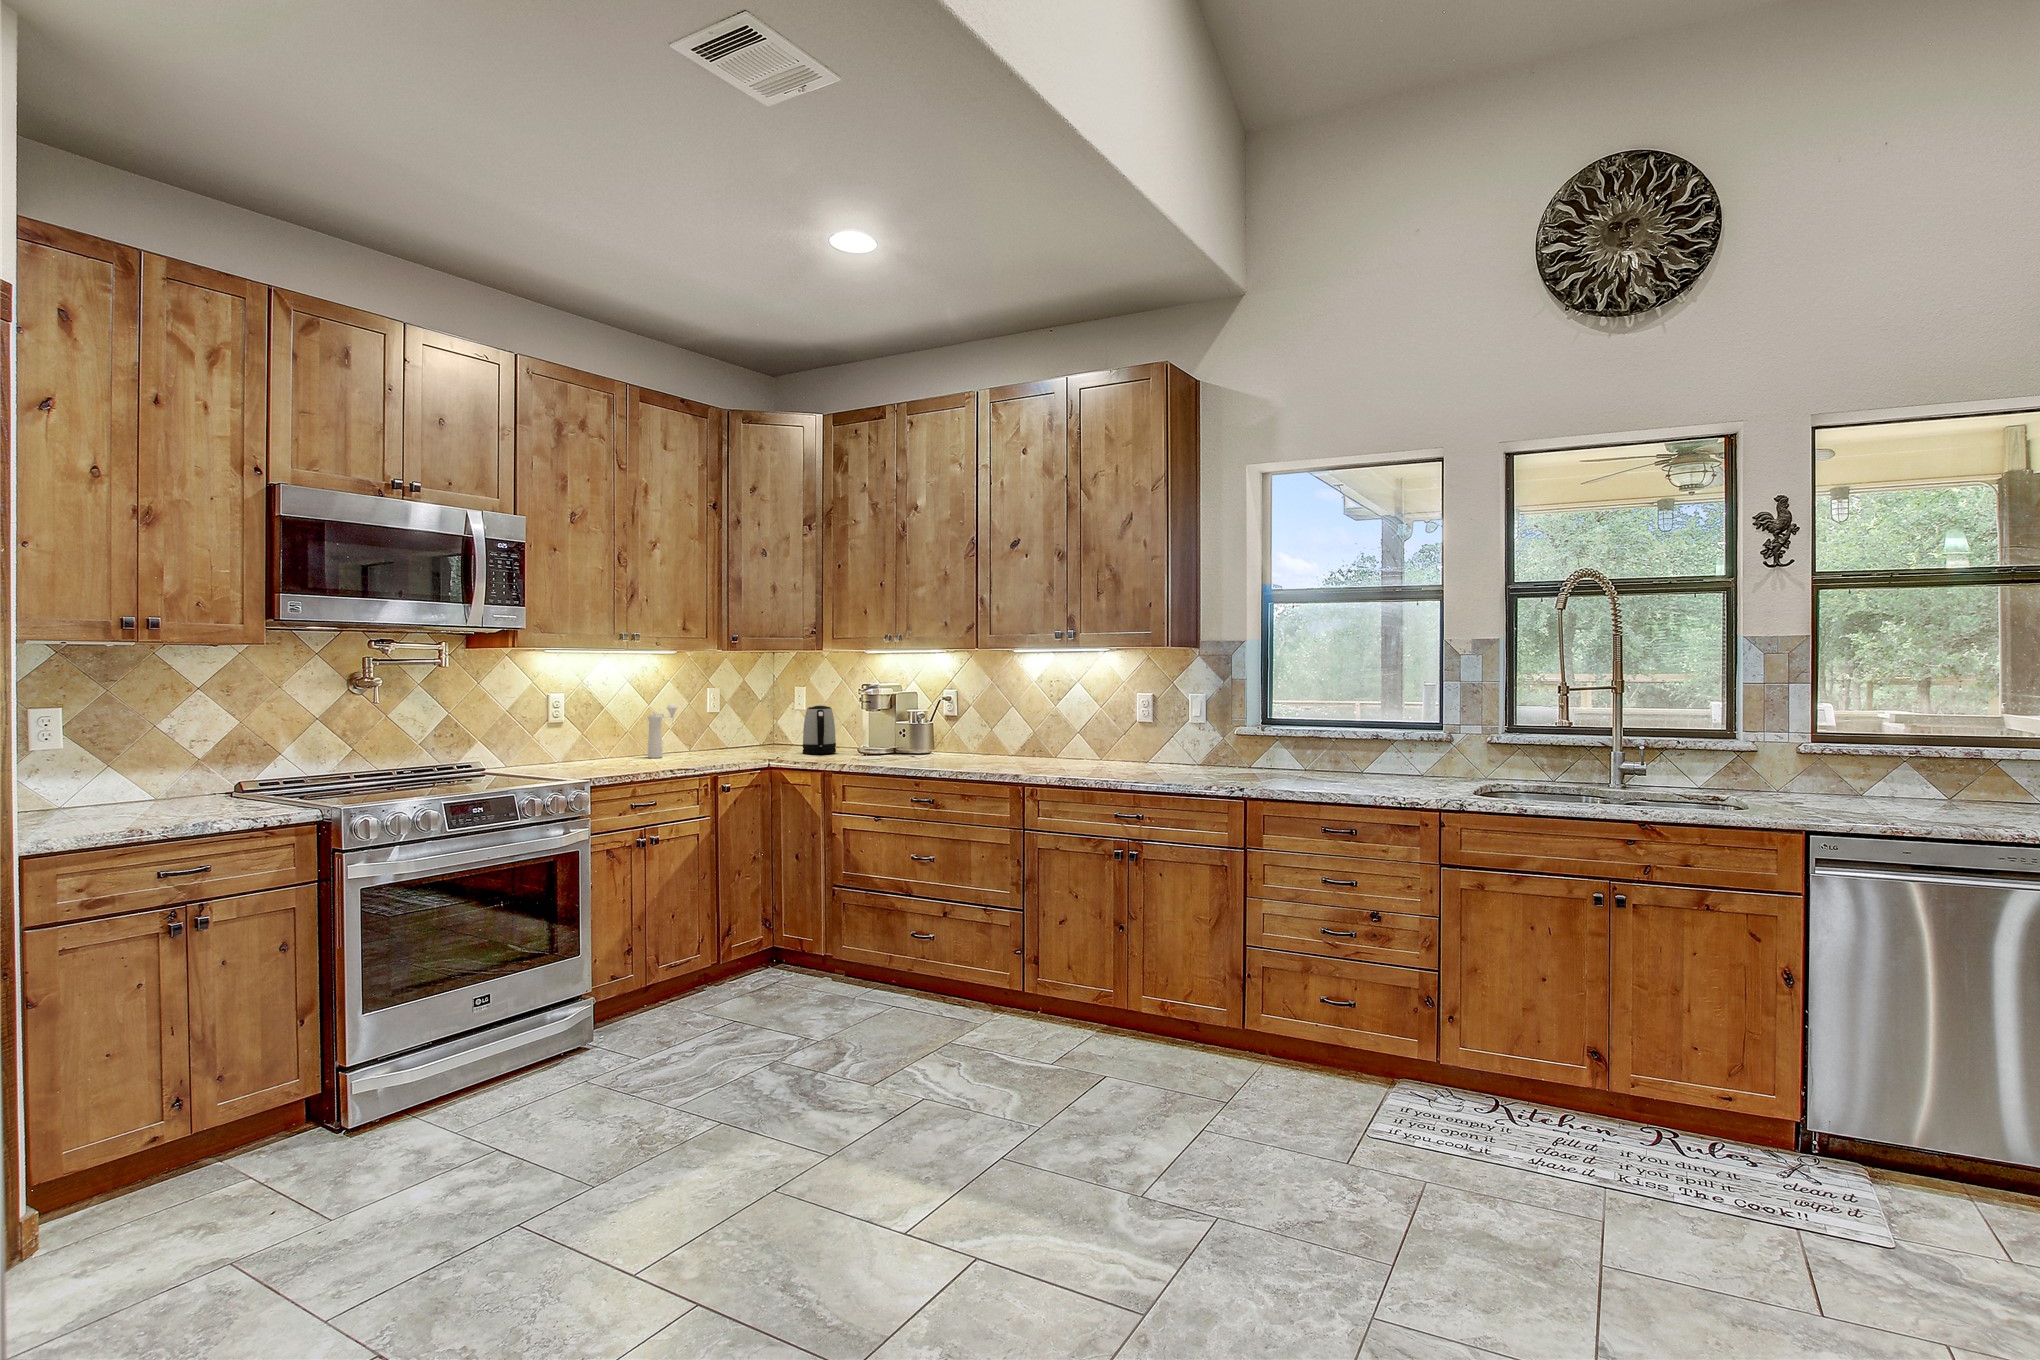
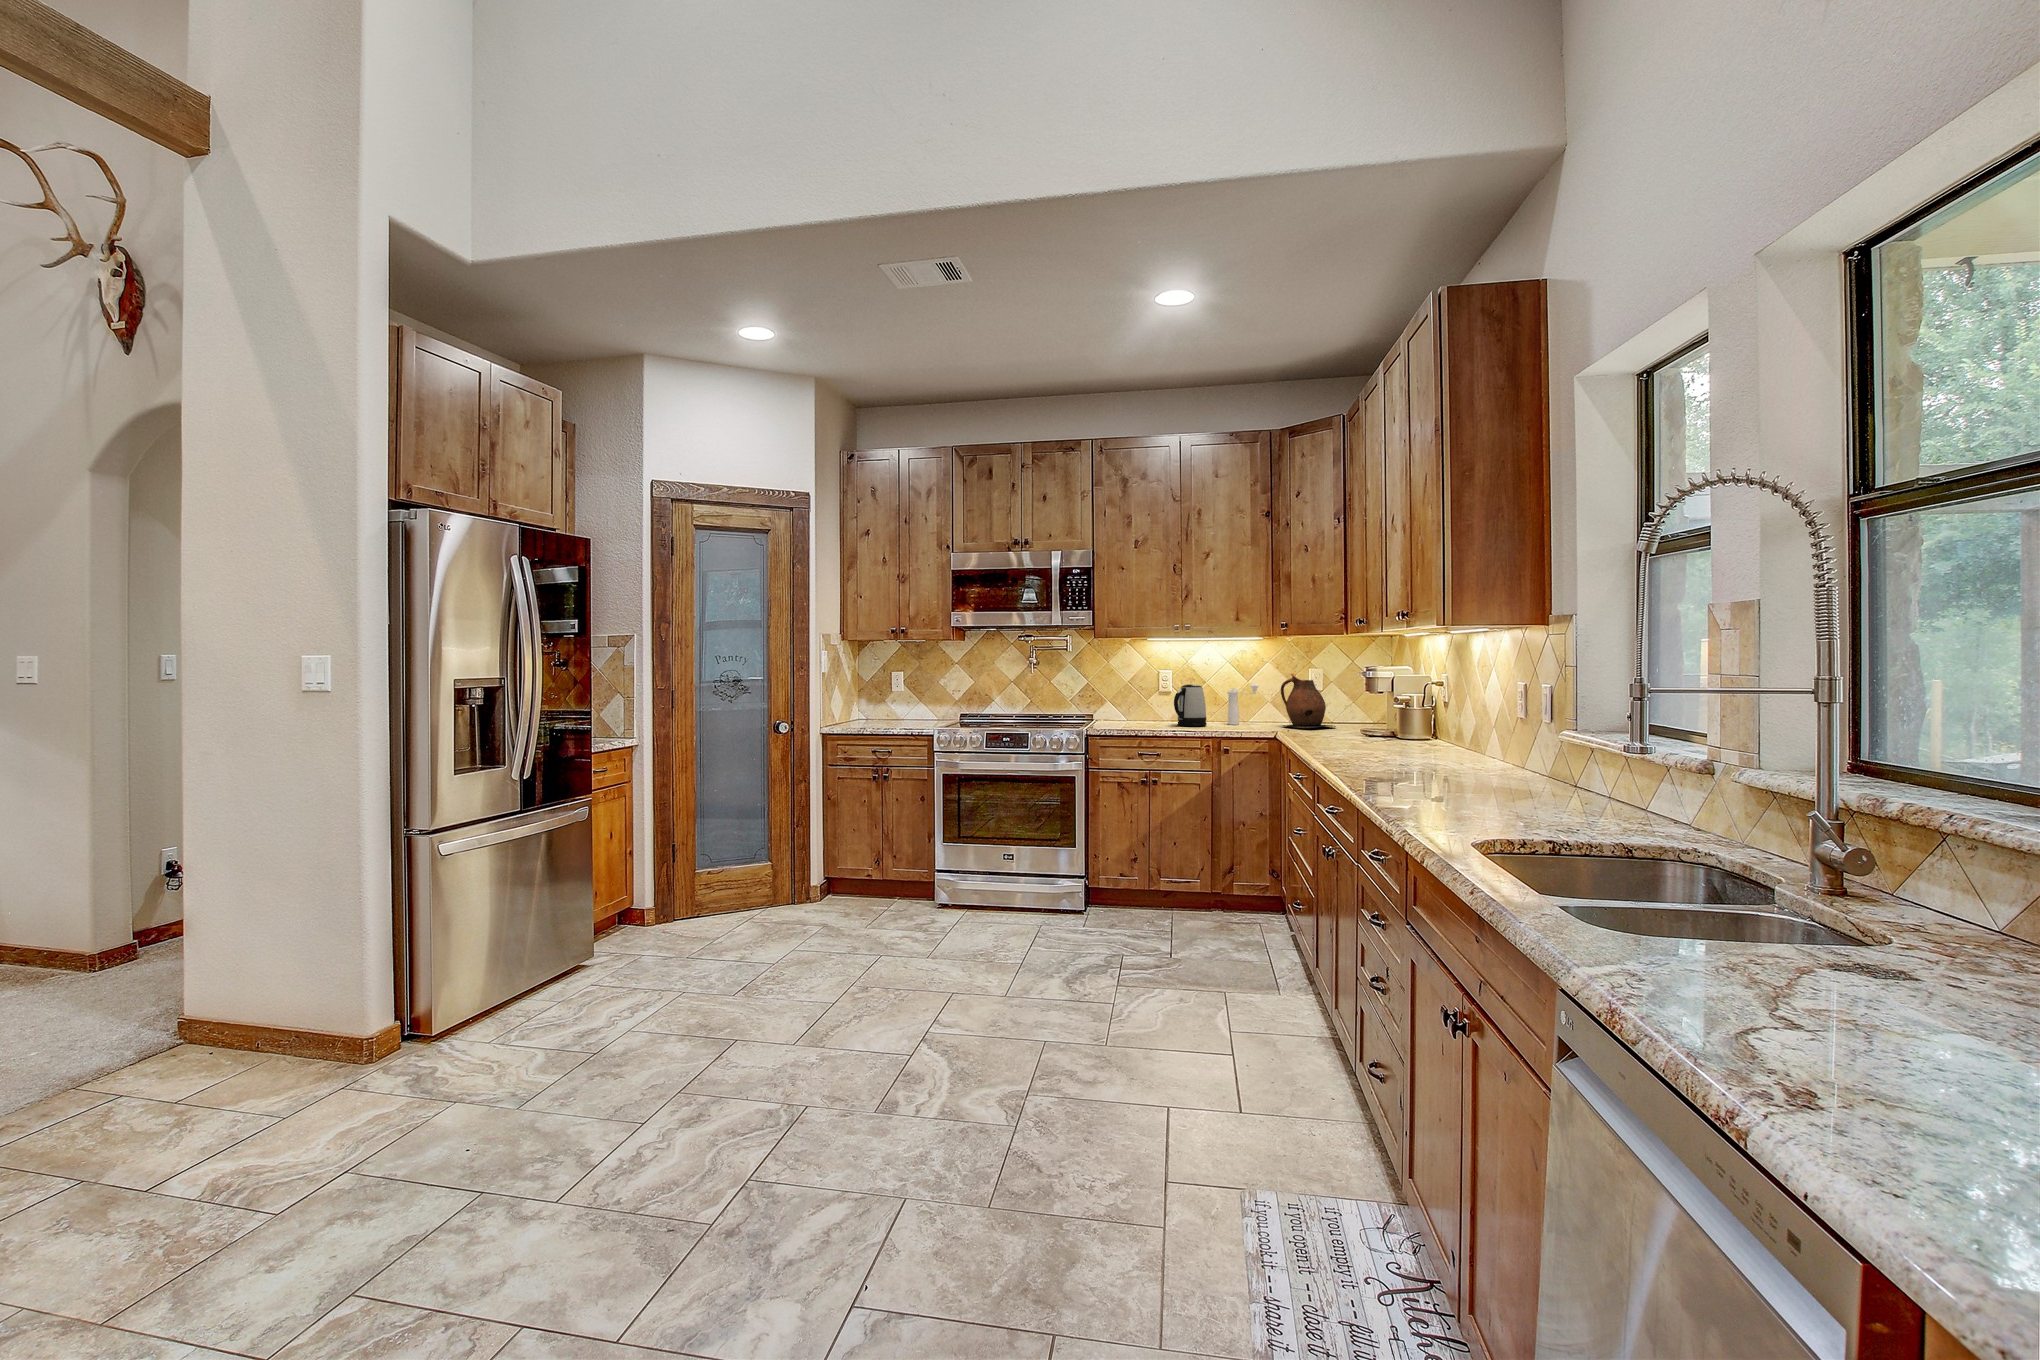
ceramic pitcher: none [709,691,761,754] -> present [1281,674,1336,728]
kettle: present [803,705,836,754] -> present [1174,684,1206,726]

